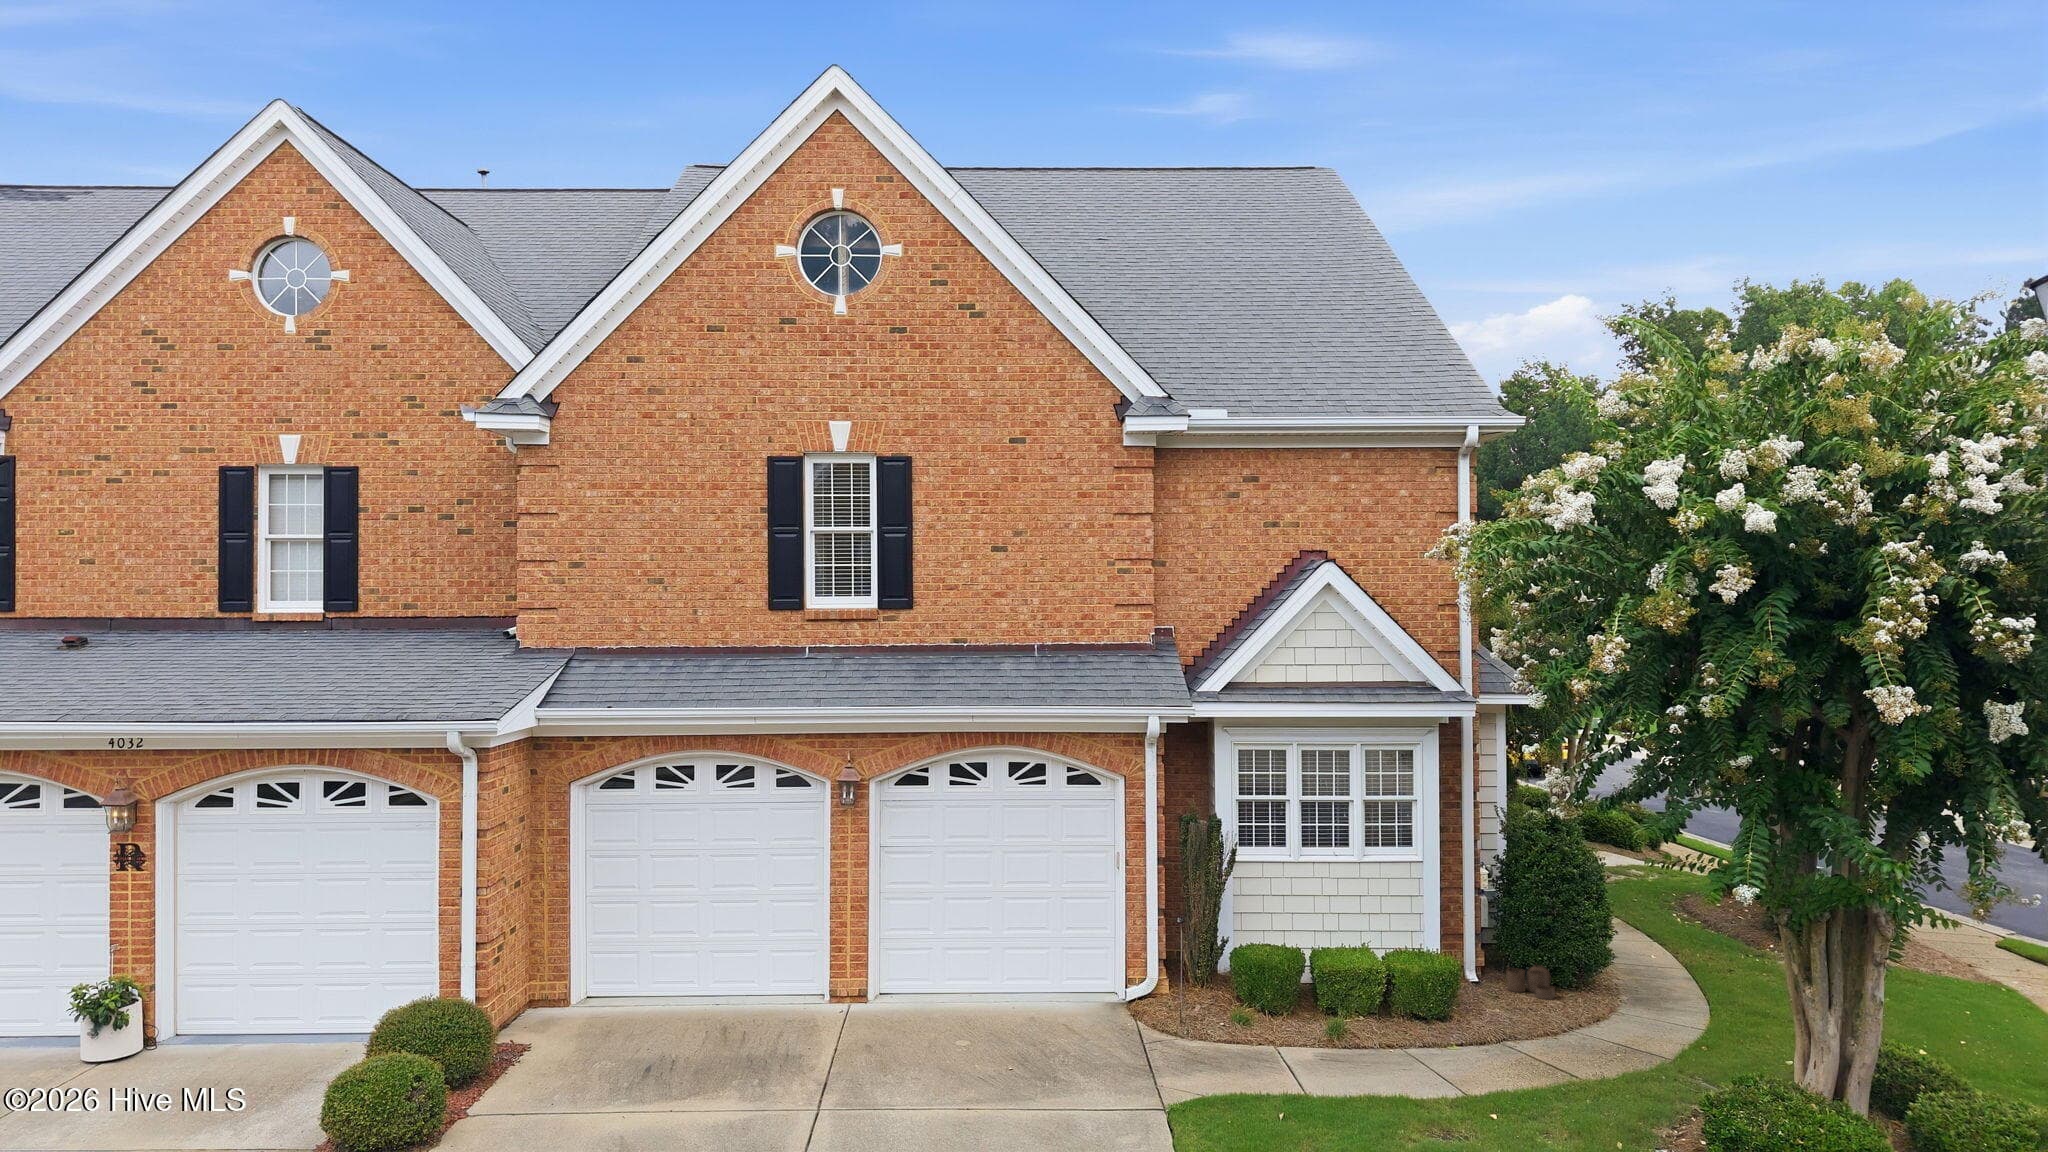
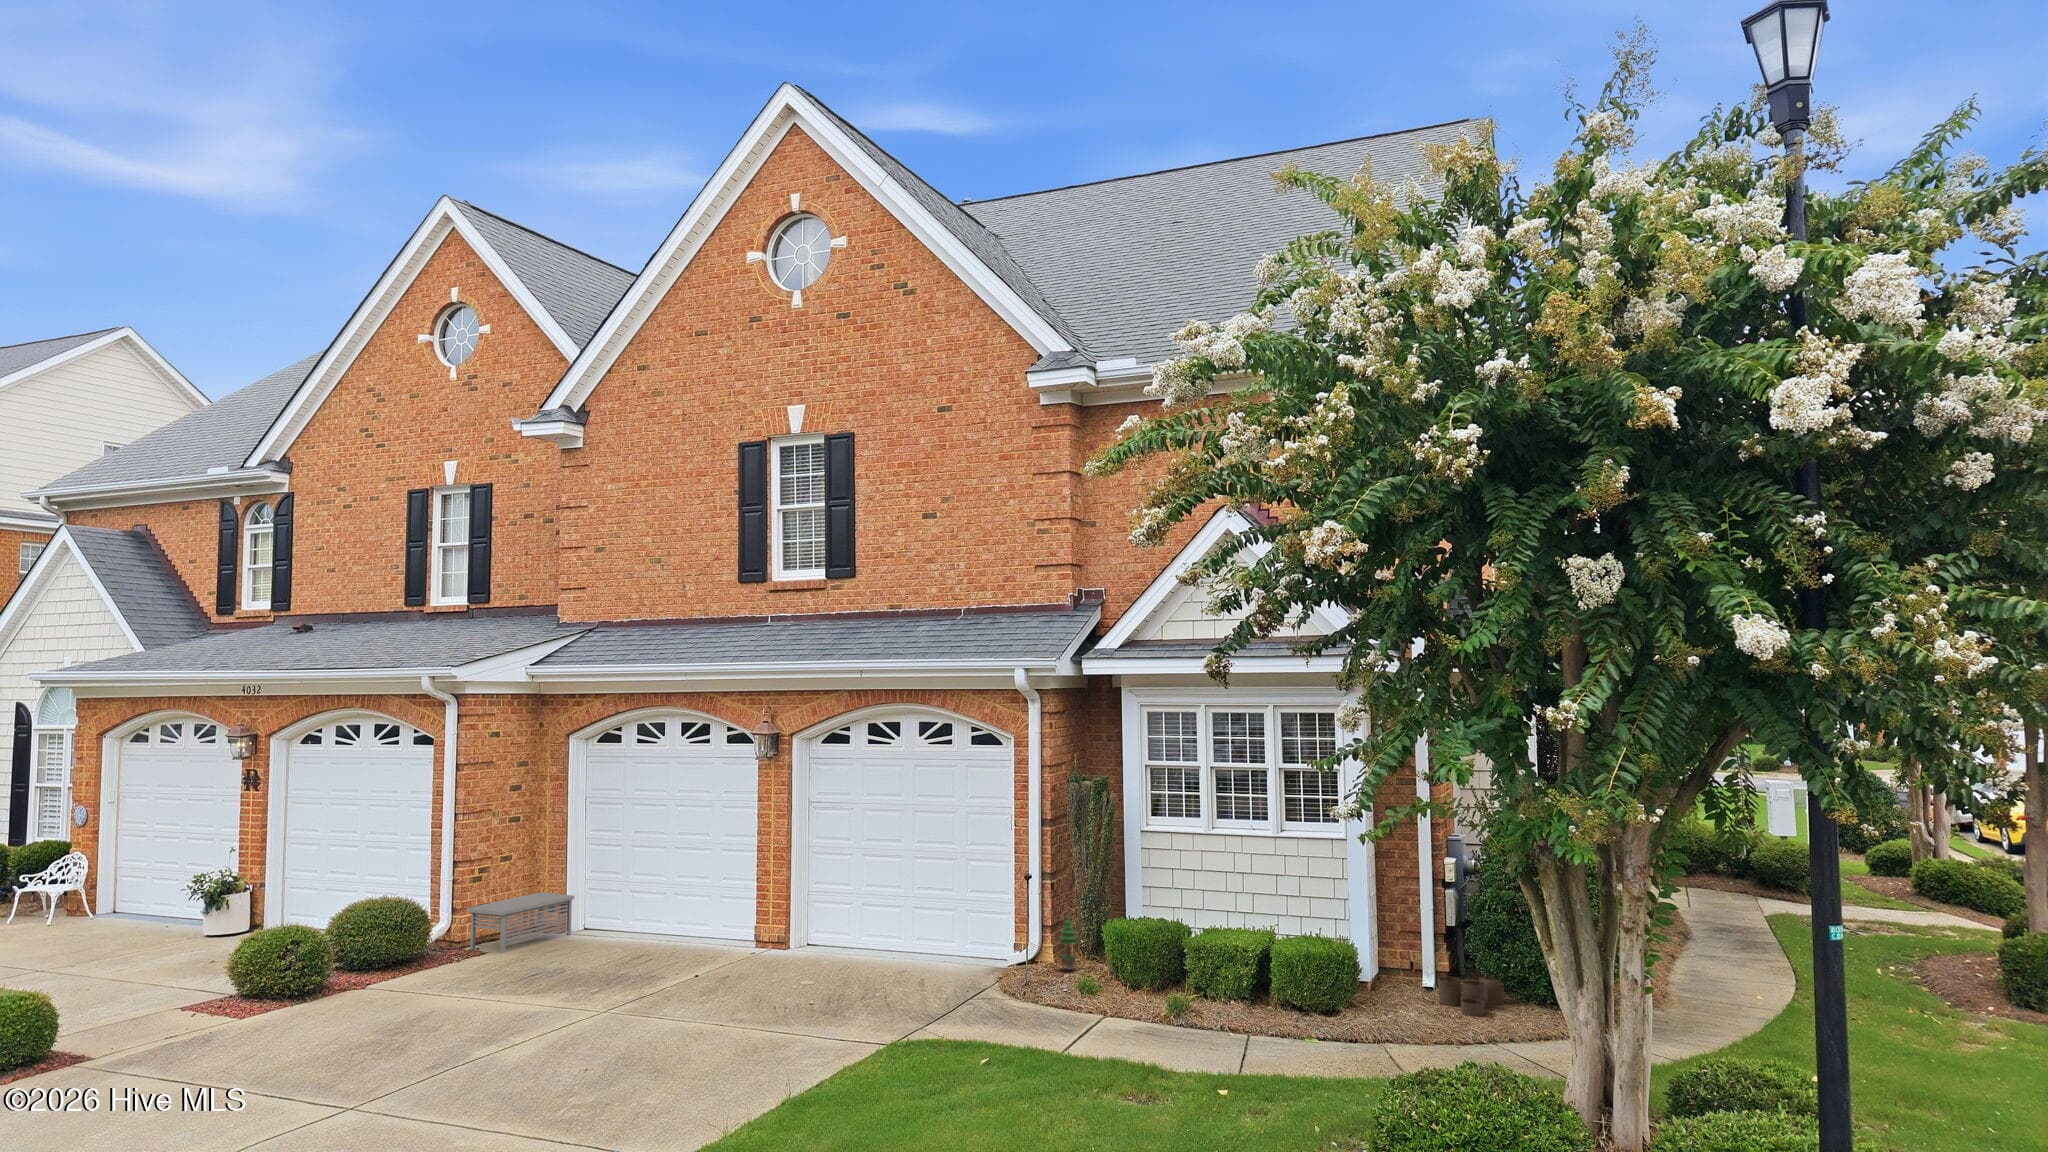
potted tree: none [1169,941,1188,995] -> present [1060,914,1076,970]
storage bench: none [495,967,591,1044] -> present [467,893,574,953]

